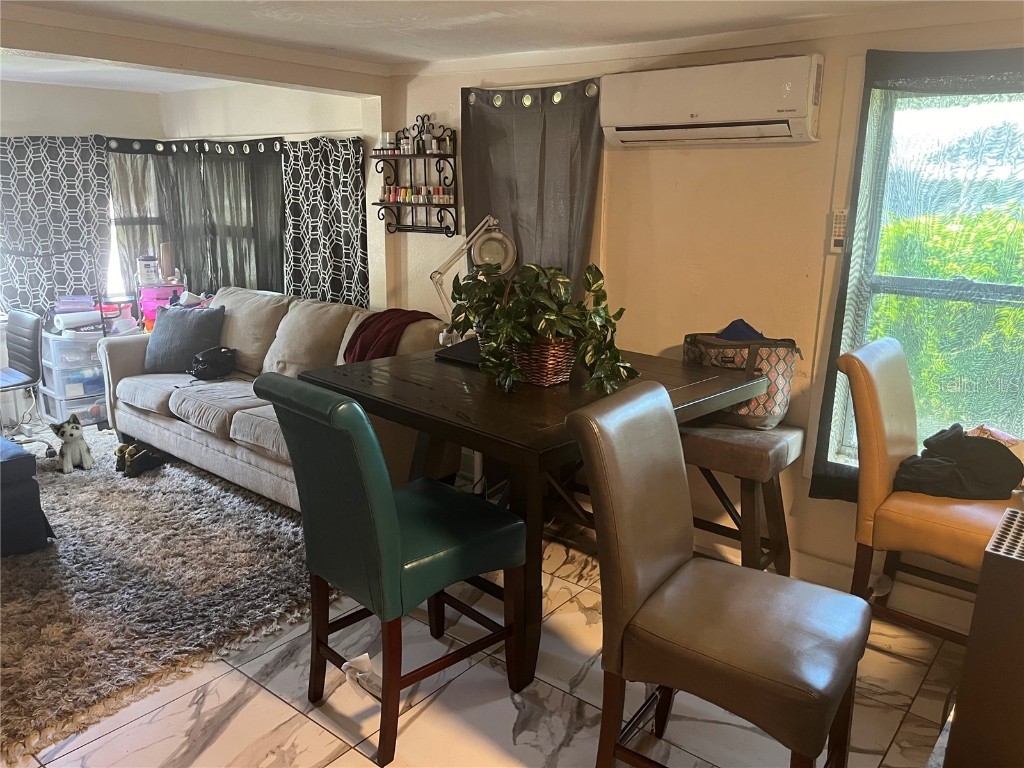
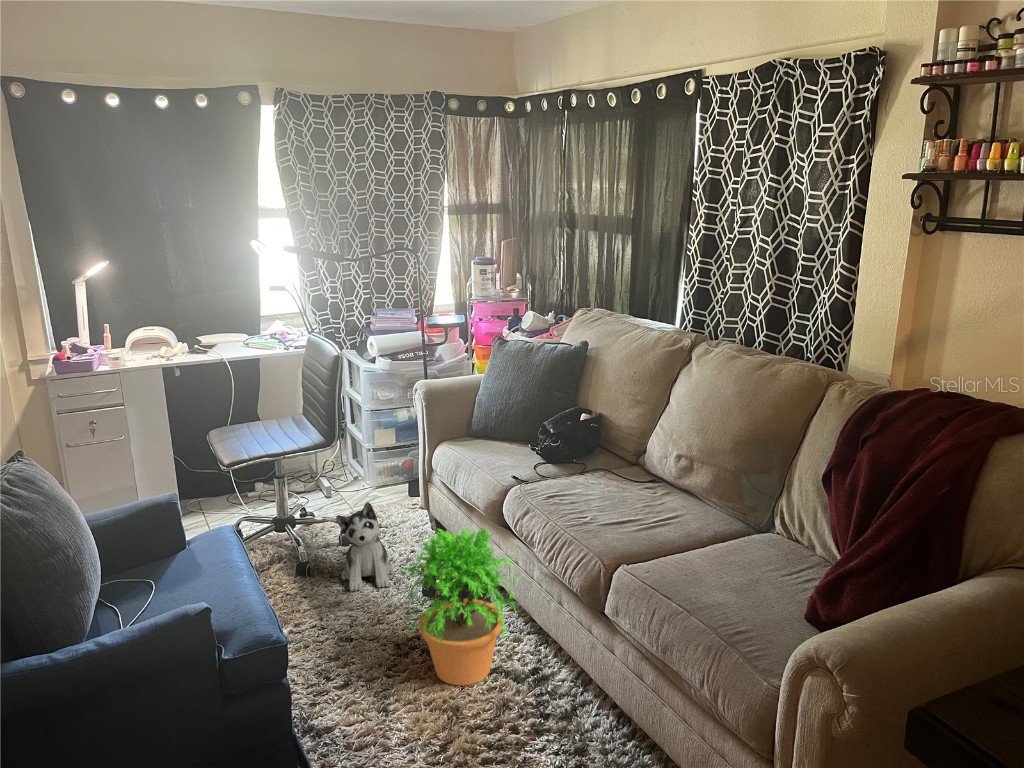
potted plant: none [101,405,186,499] -> present [400,528,517,685]

